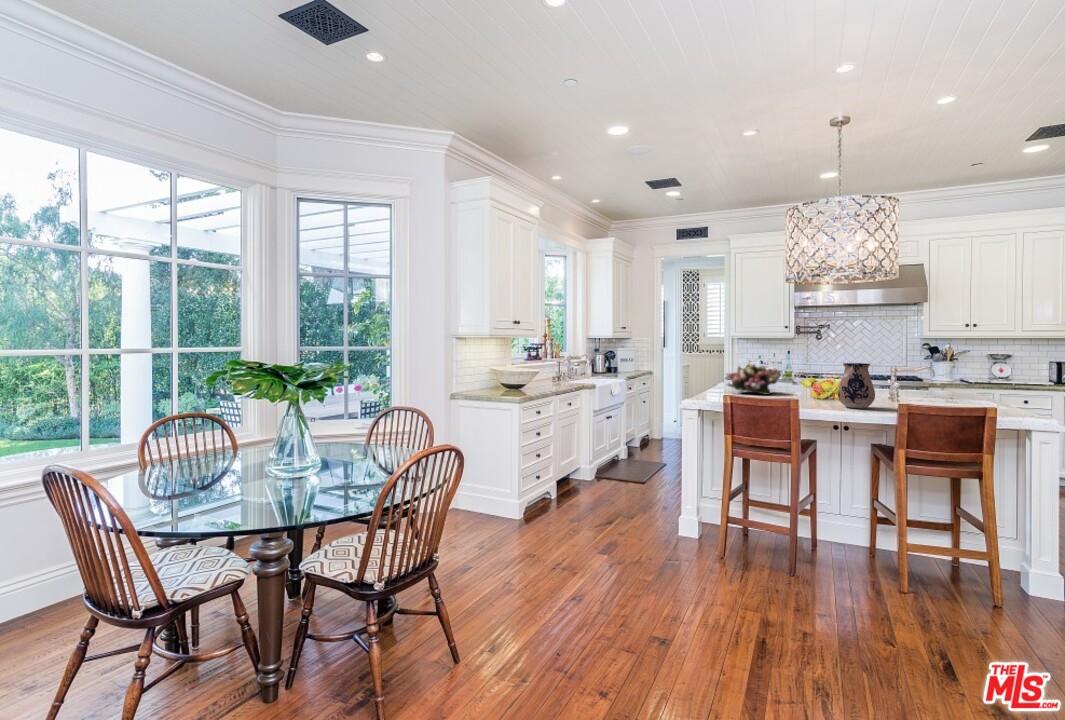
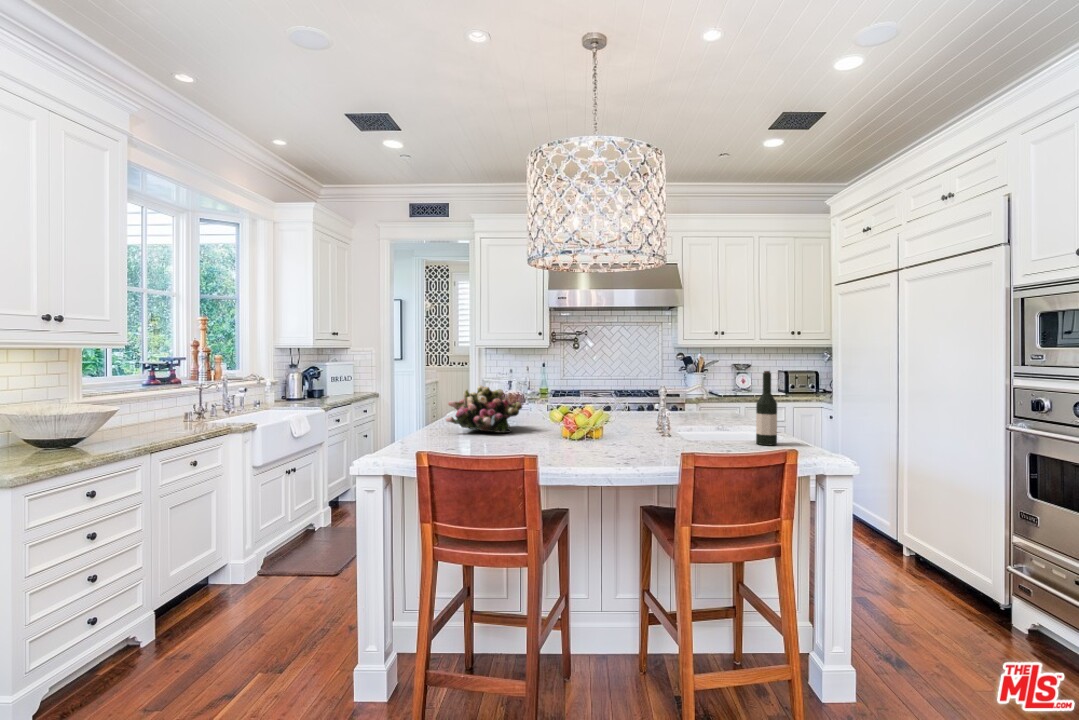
wine bottle: none [976,355,997,410] -> present [756,371,777,446]
ceramic pitcher: present [838,363,875,408] -> none [596,386,645,457]

